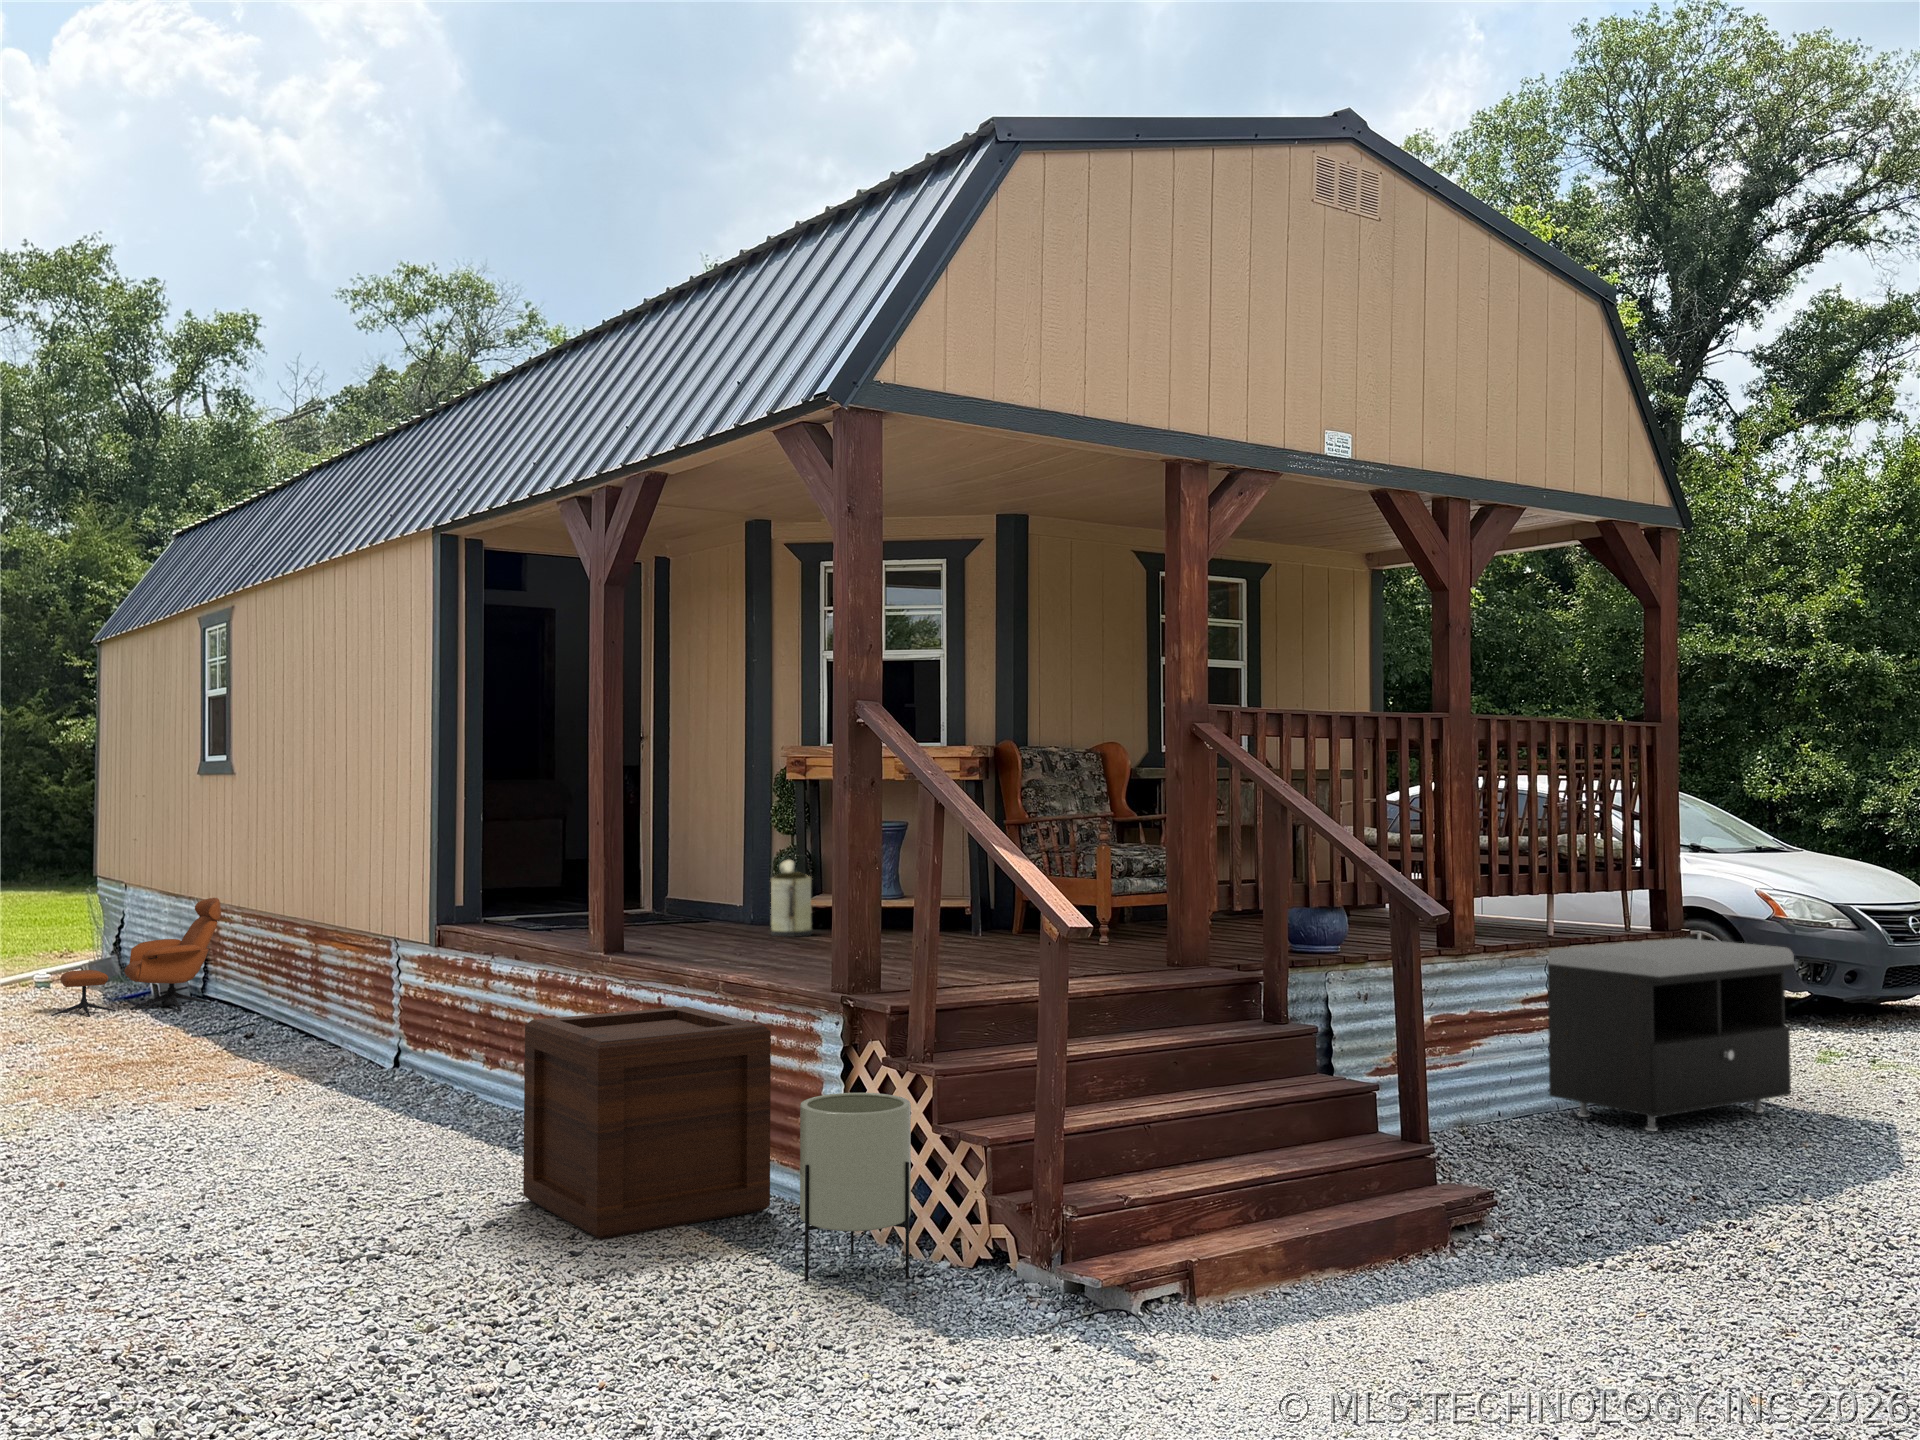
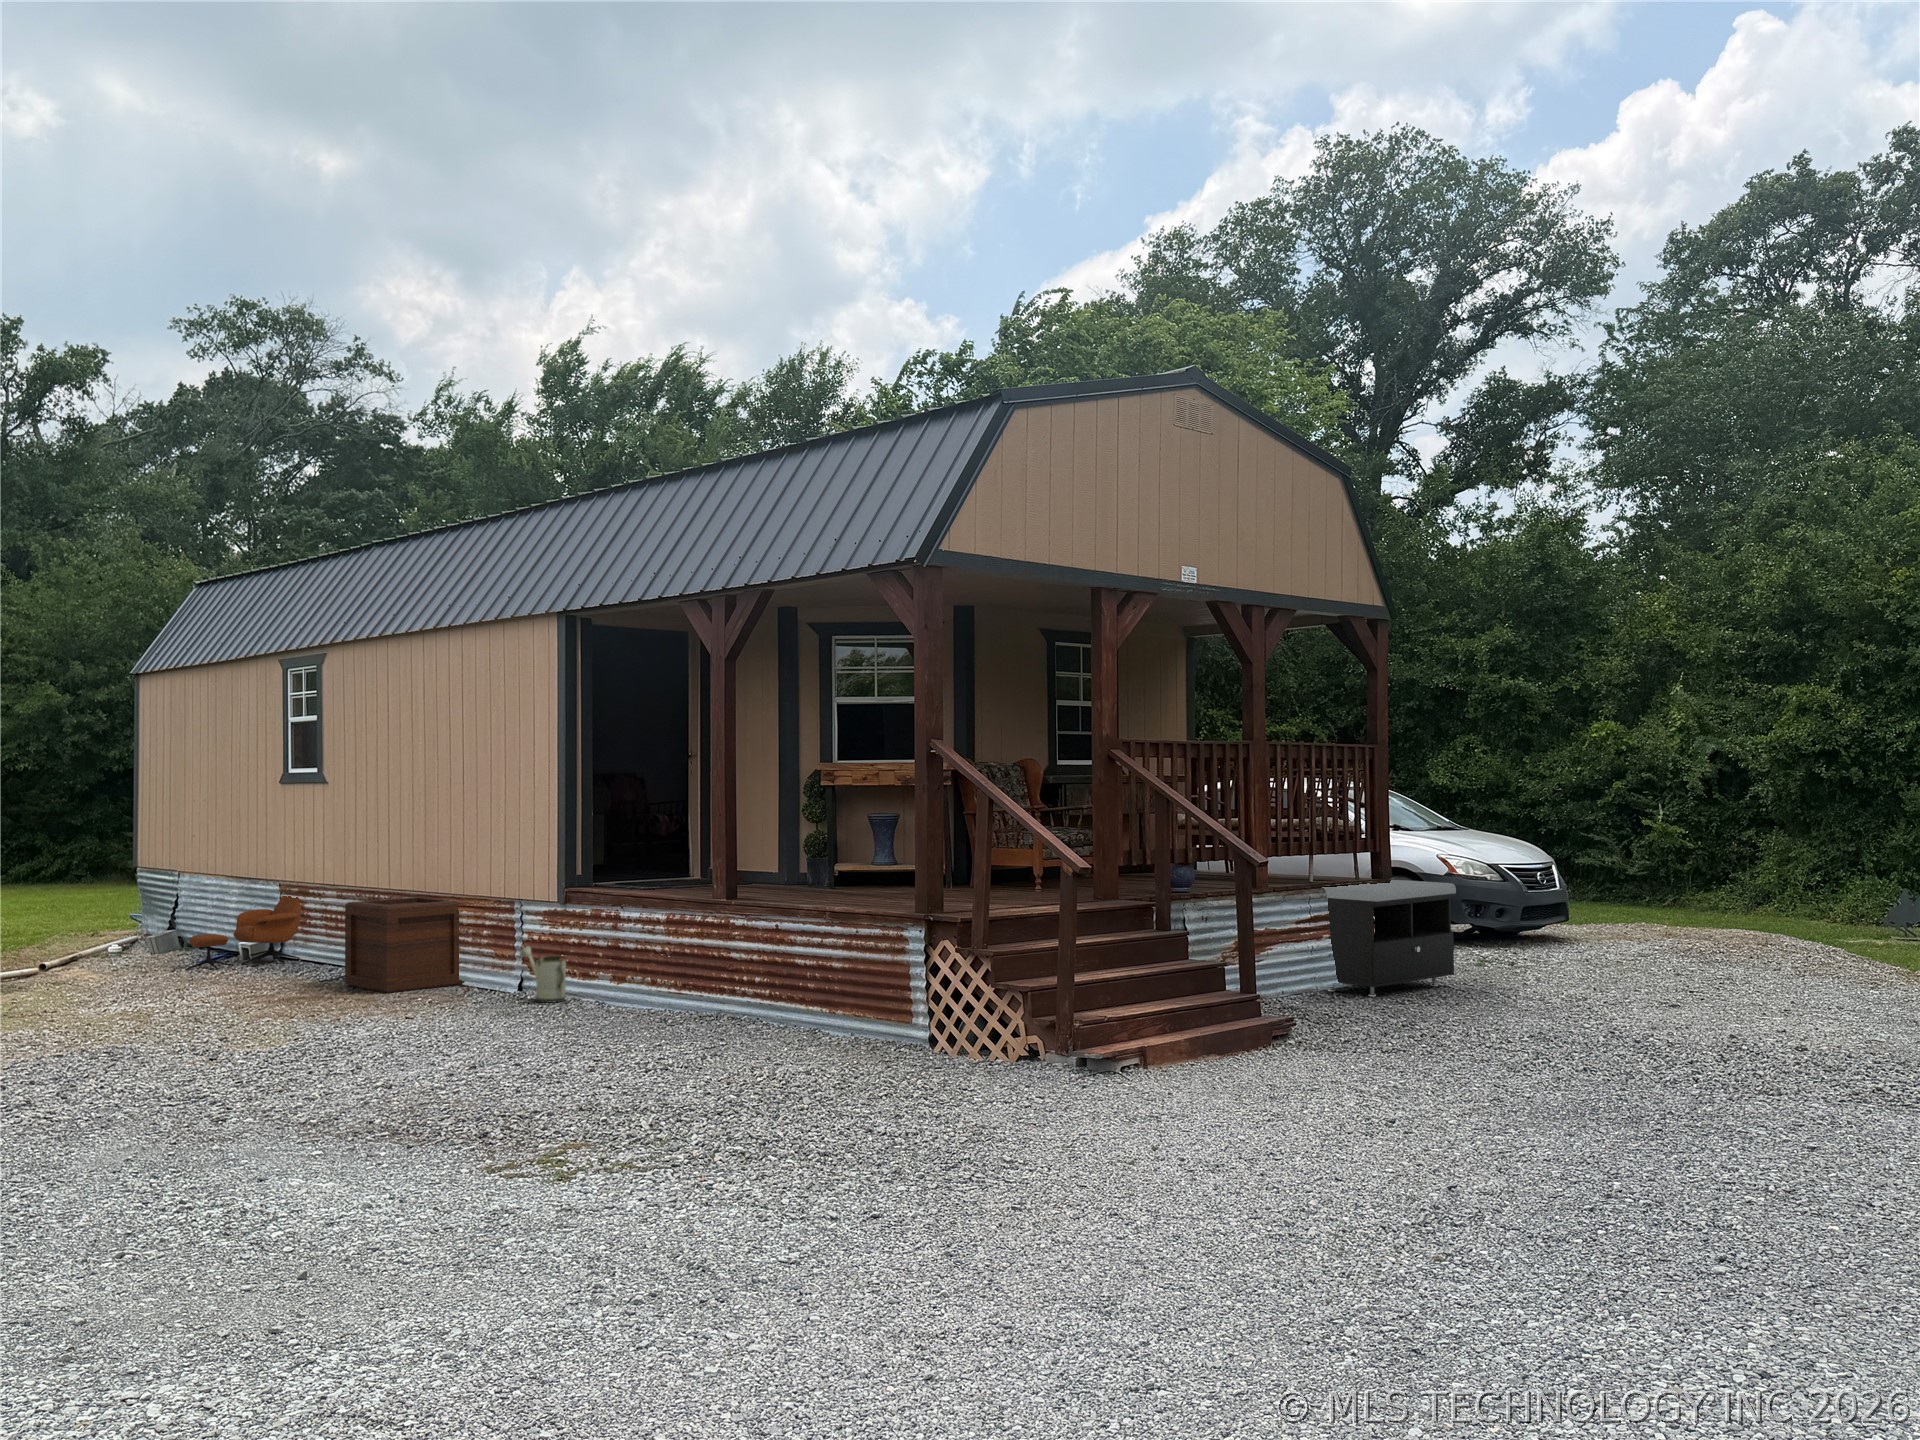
watering can: present [770,859,812,937] -> present [520,946,566,1003]
wooden crate: present [523,1006,771,1239] -> present [345,897,465,993]
planter: present [800,1093,911,1282] -> none [919,970,983,1072]

